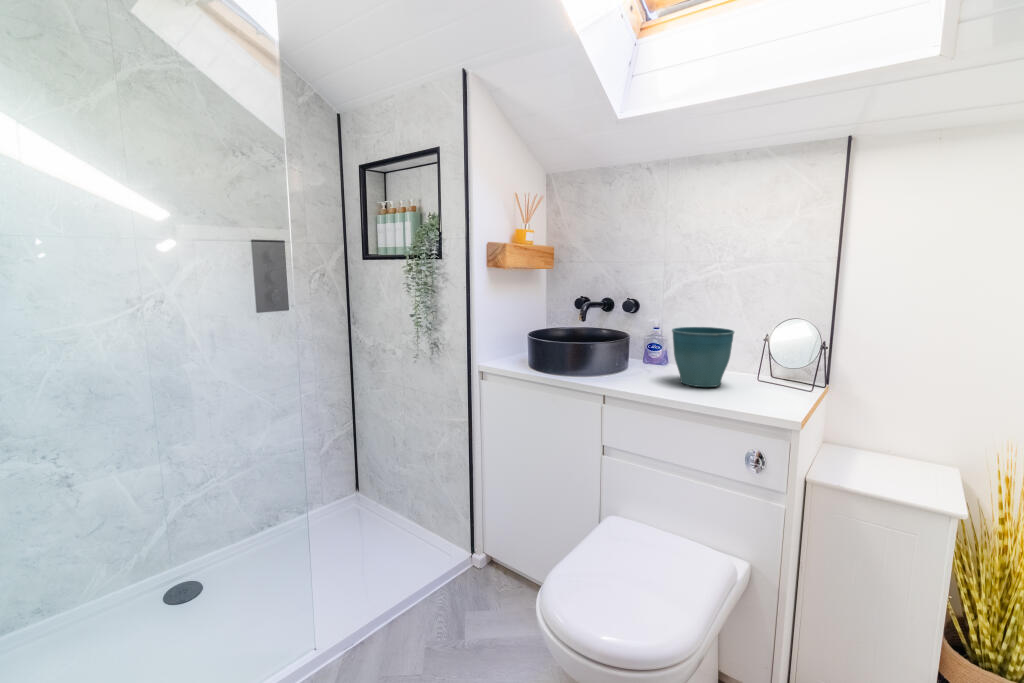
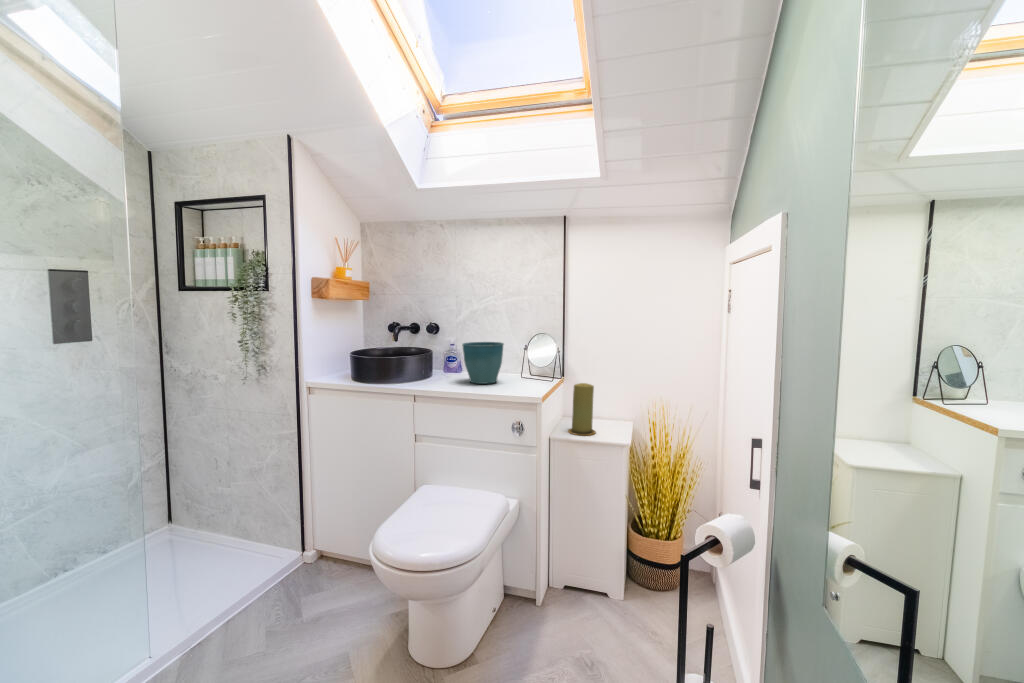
candle: none [835,399,889,484] -> present [568,383,595,435]

